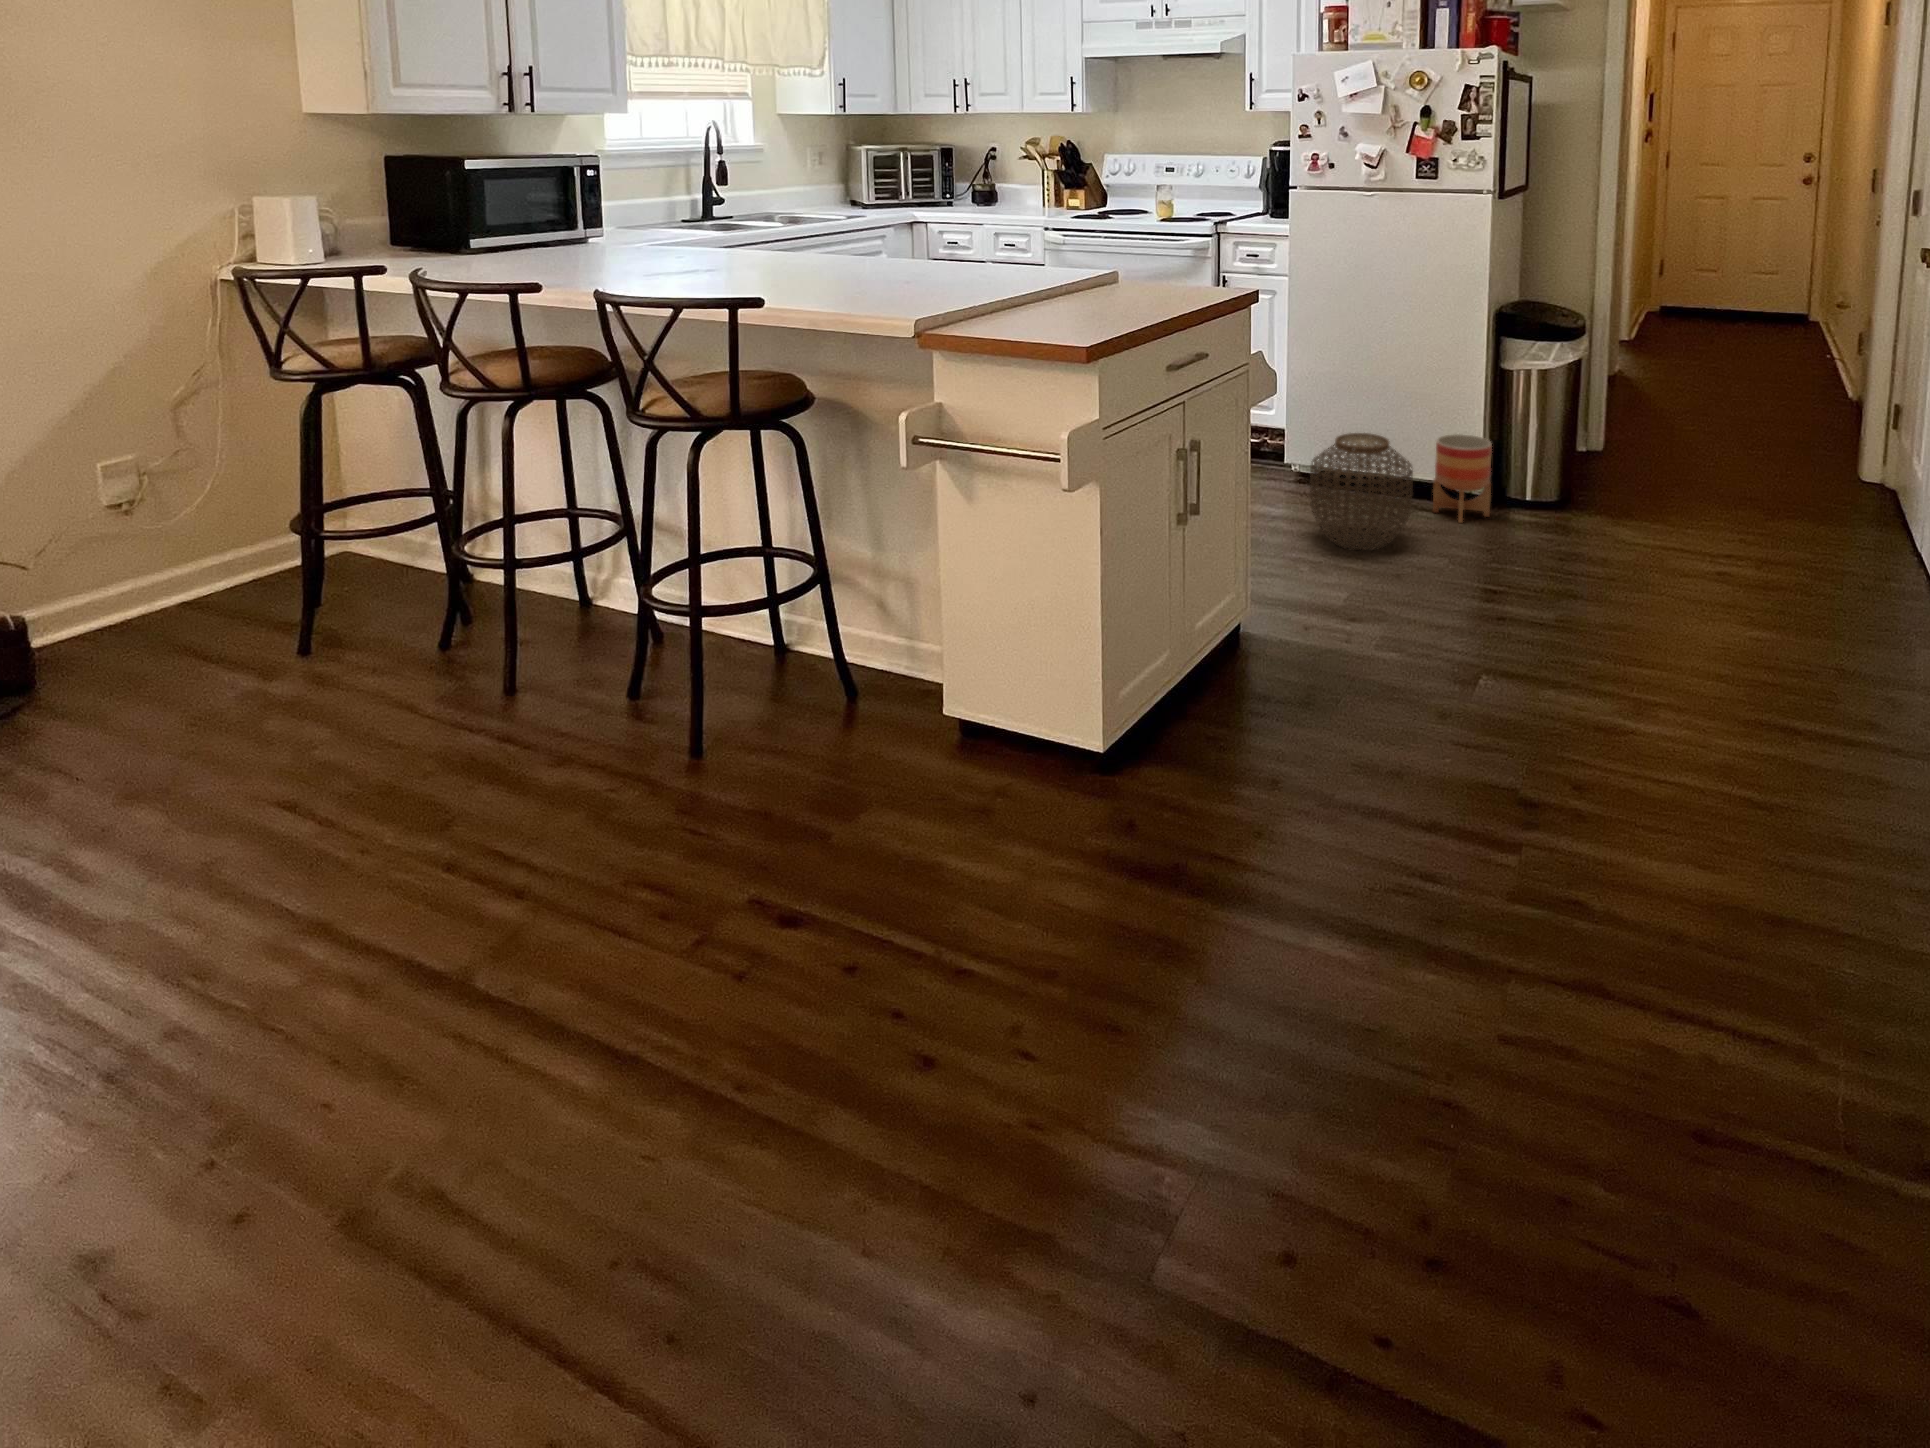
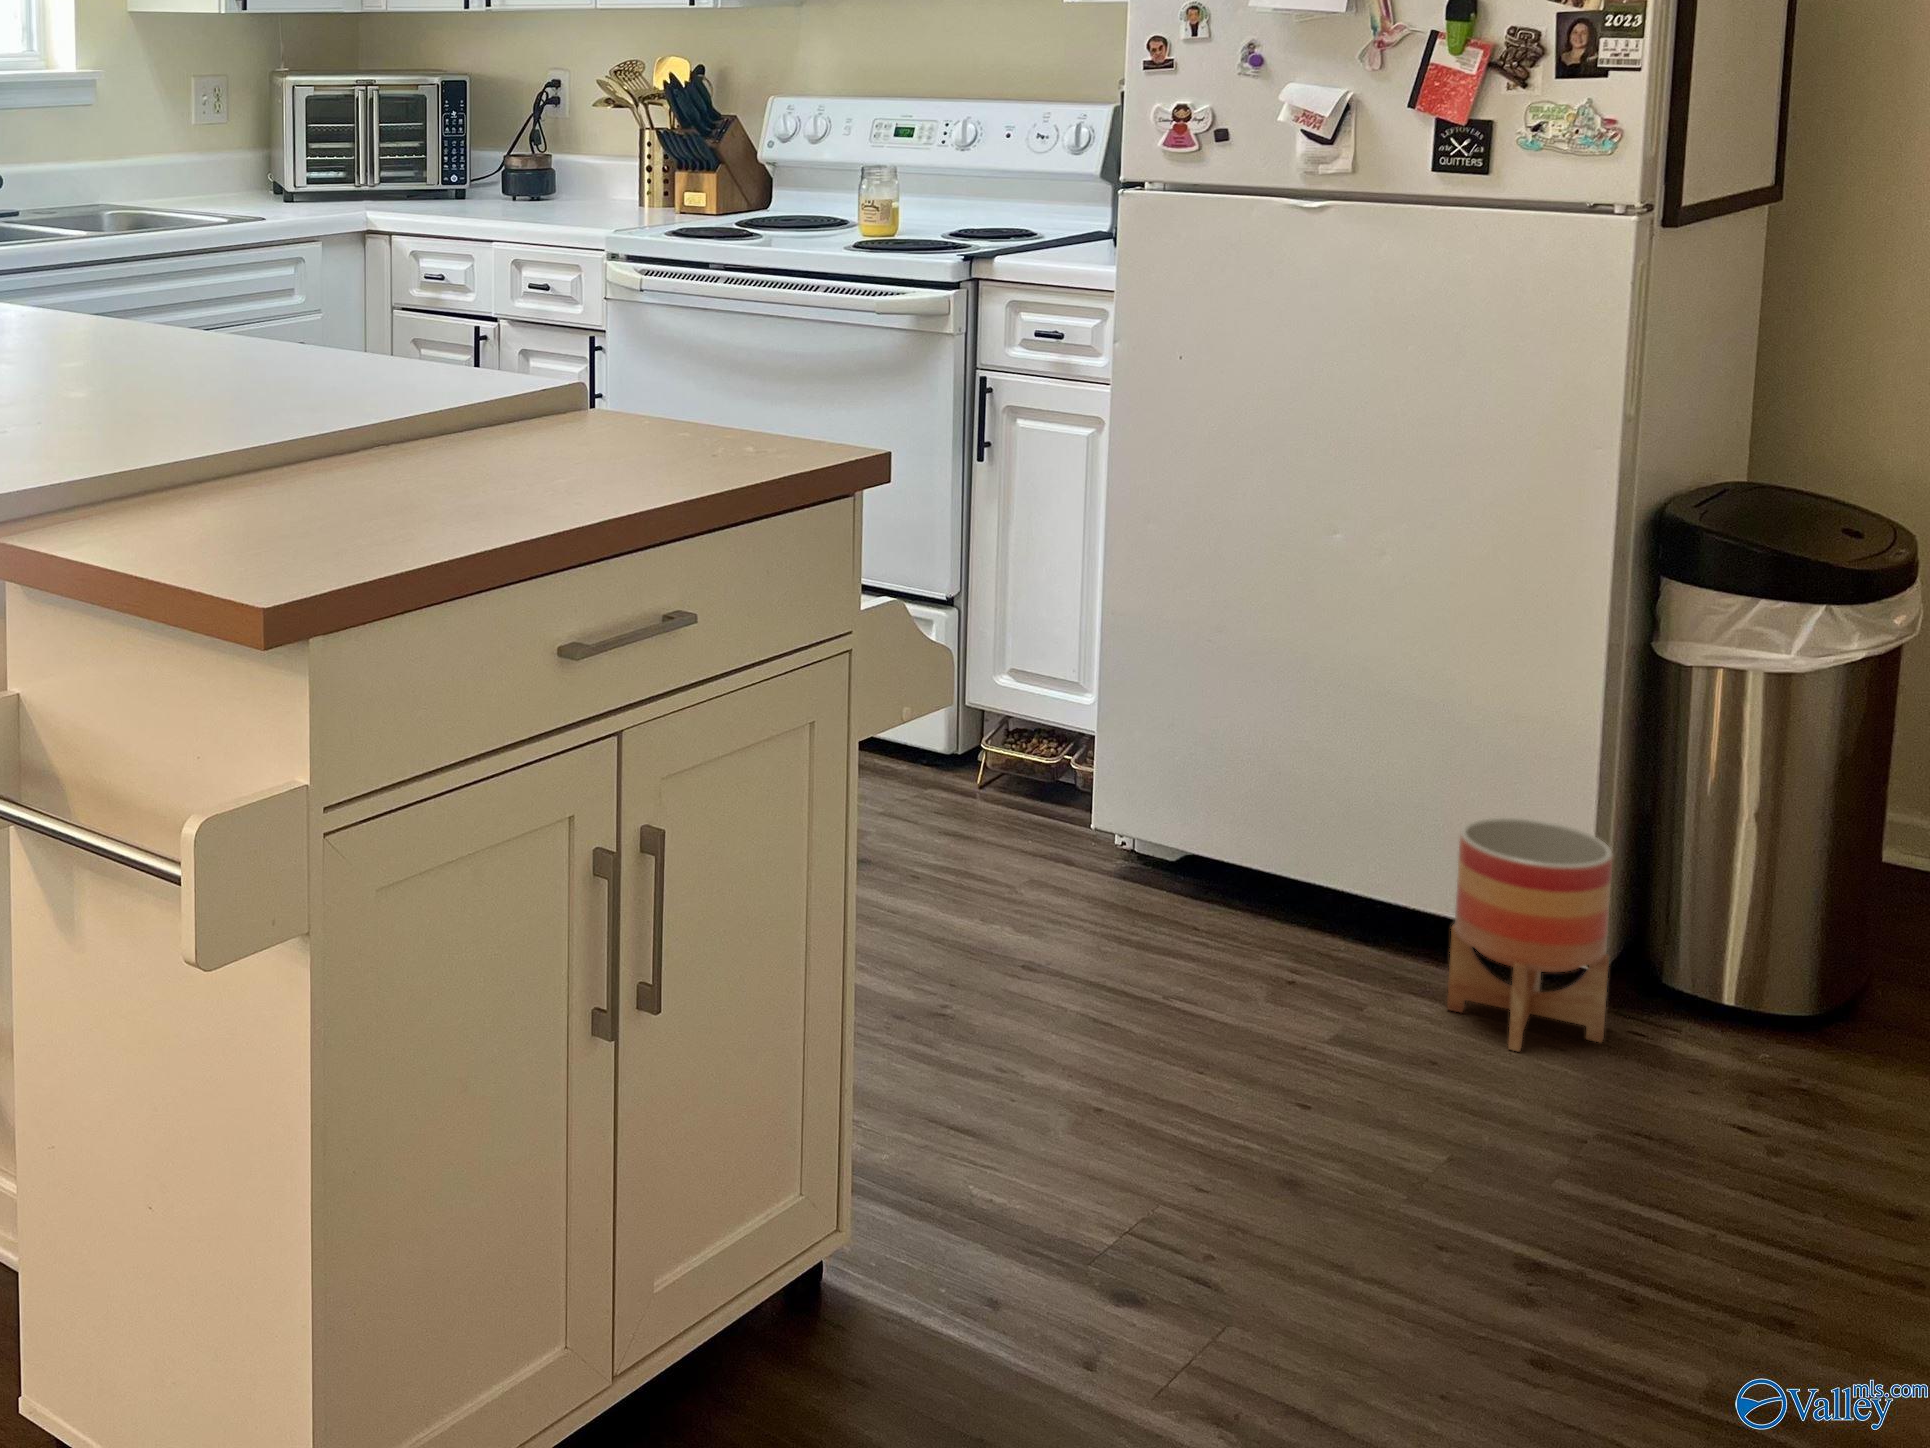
woven basket: present [1310,433,1413,550] -> none [1098,797,1368,1098]

